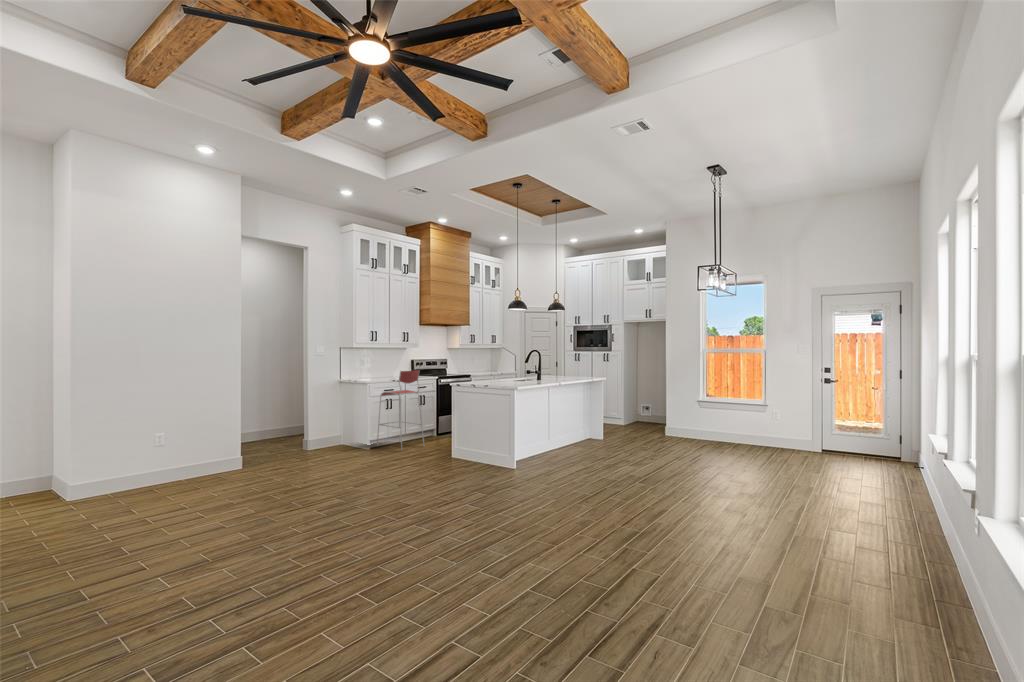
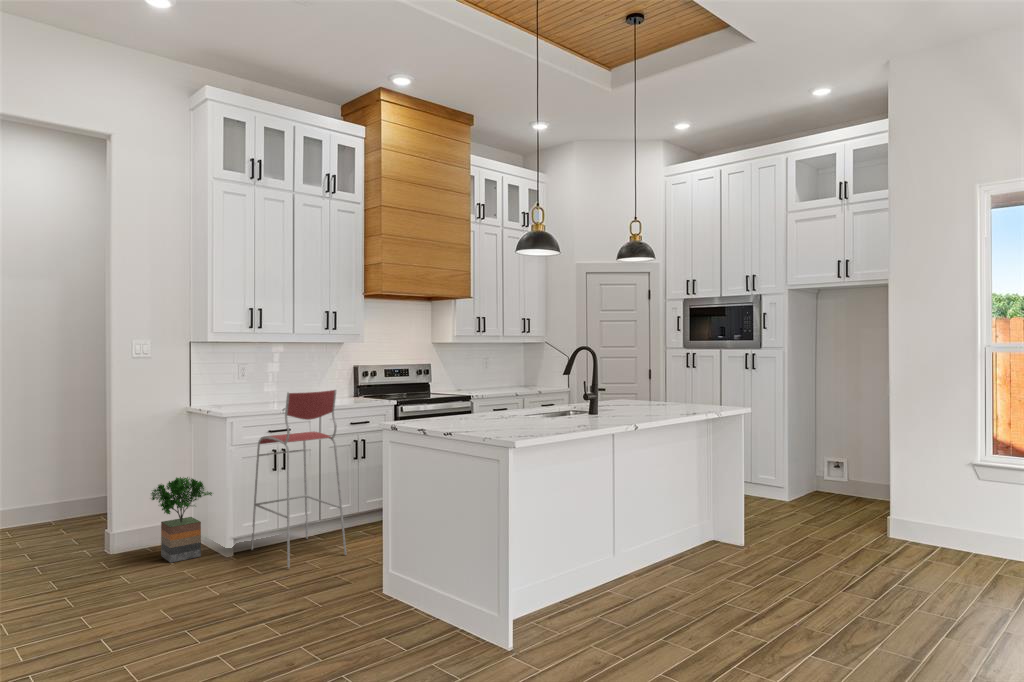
potted tree: none [332,411,360,451] -> present [151,477,212,563]

